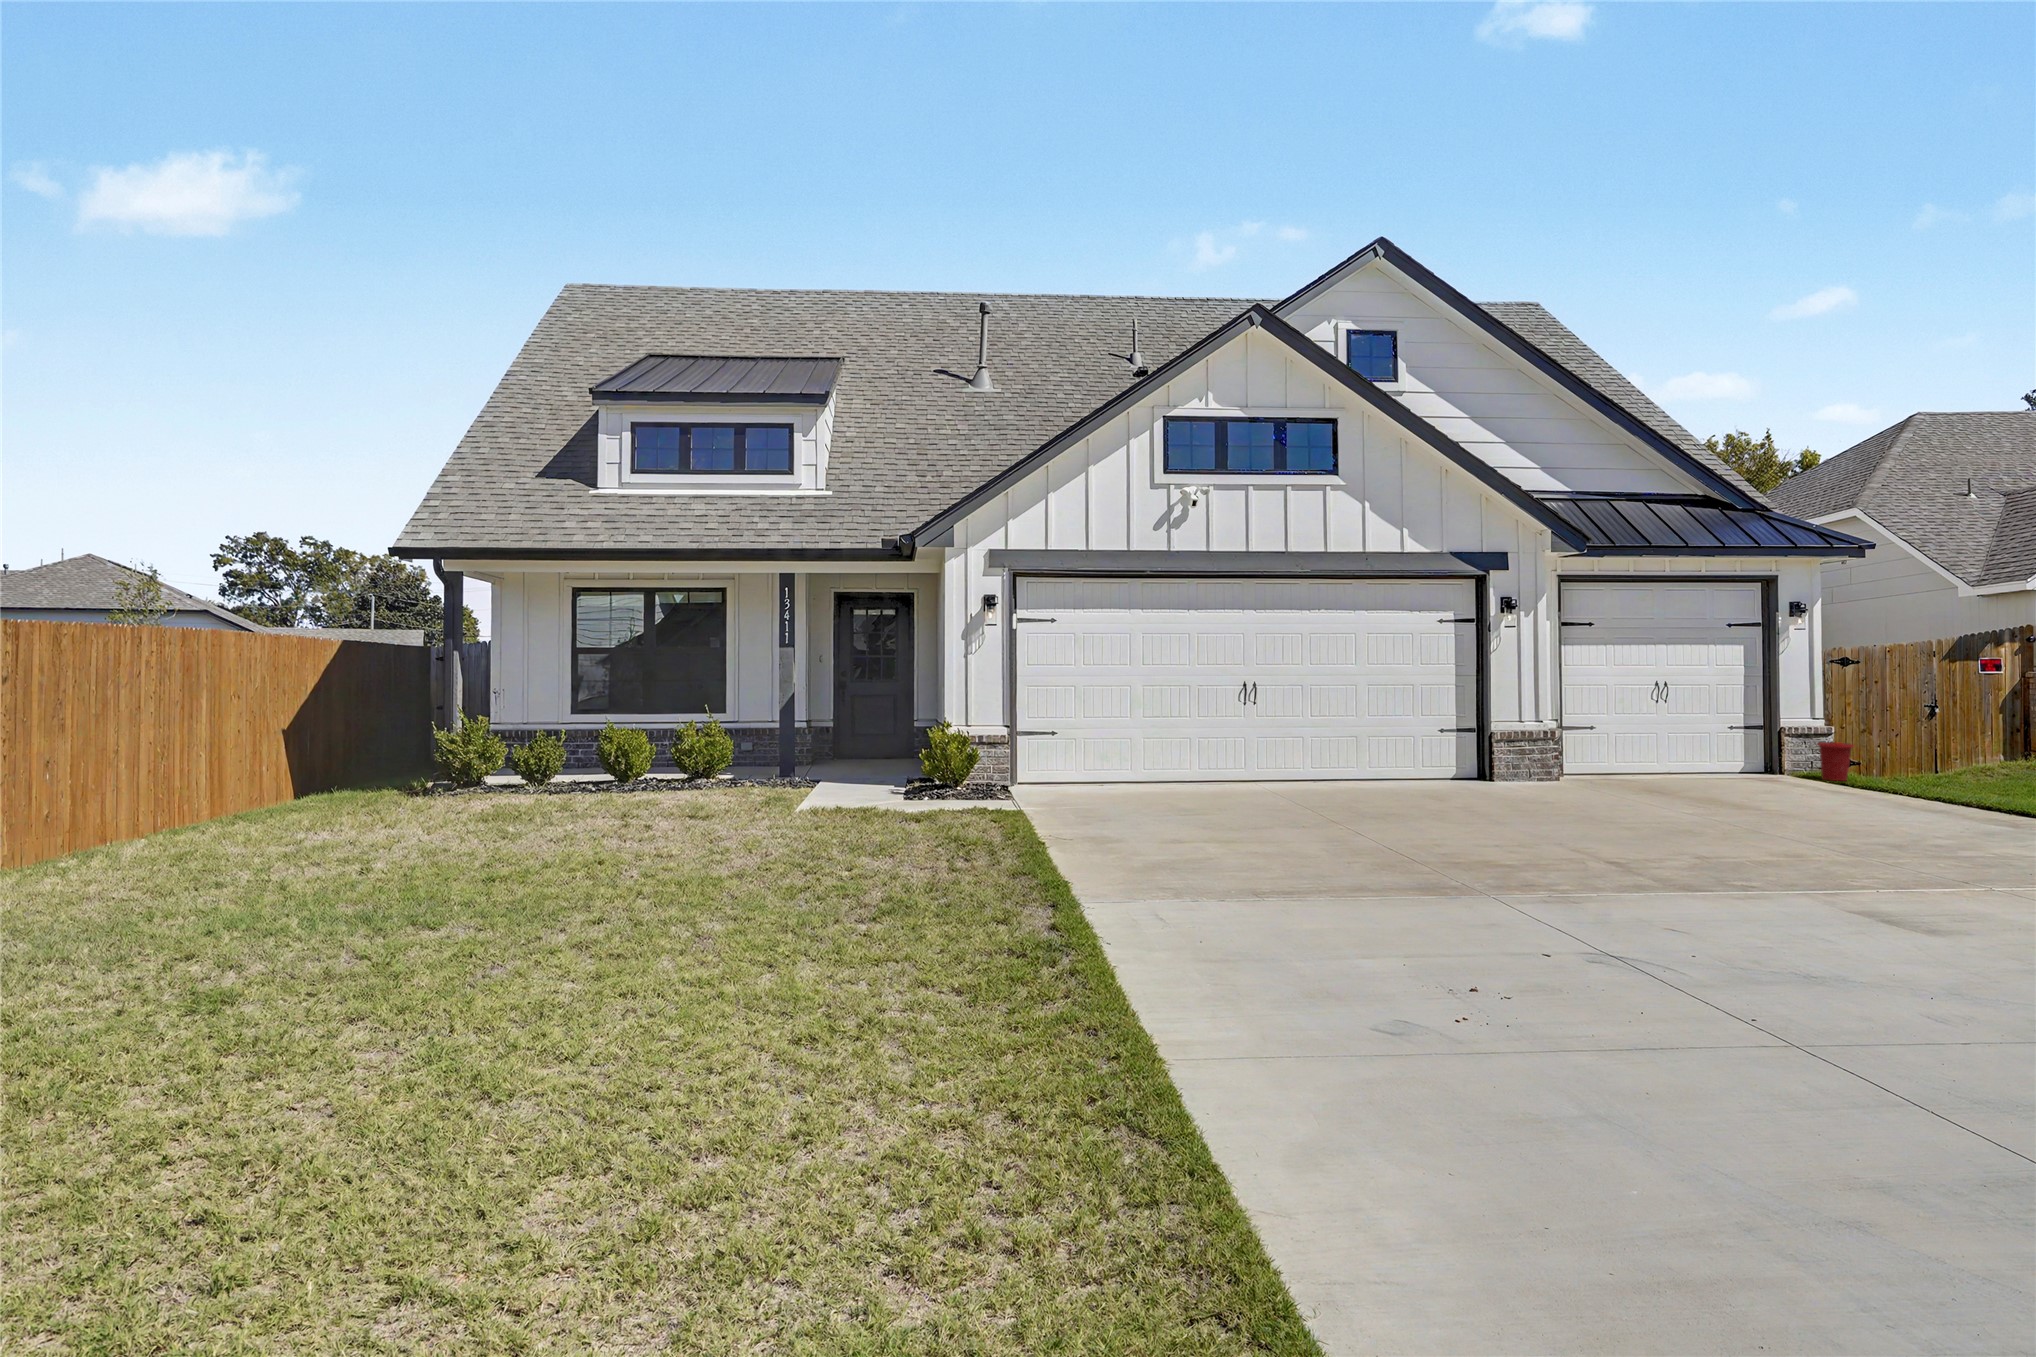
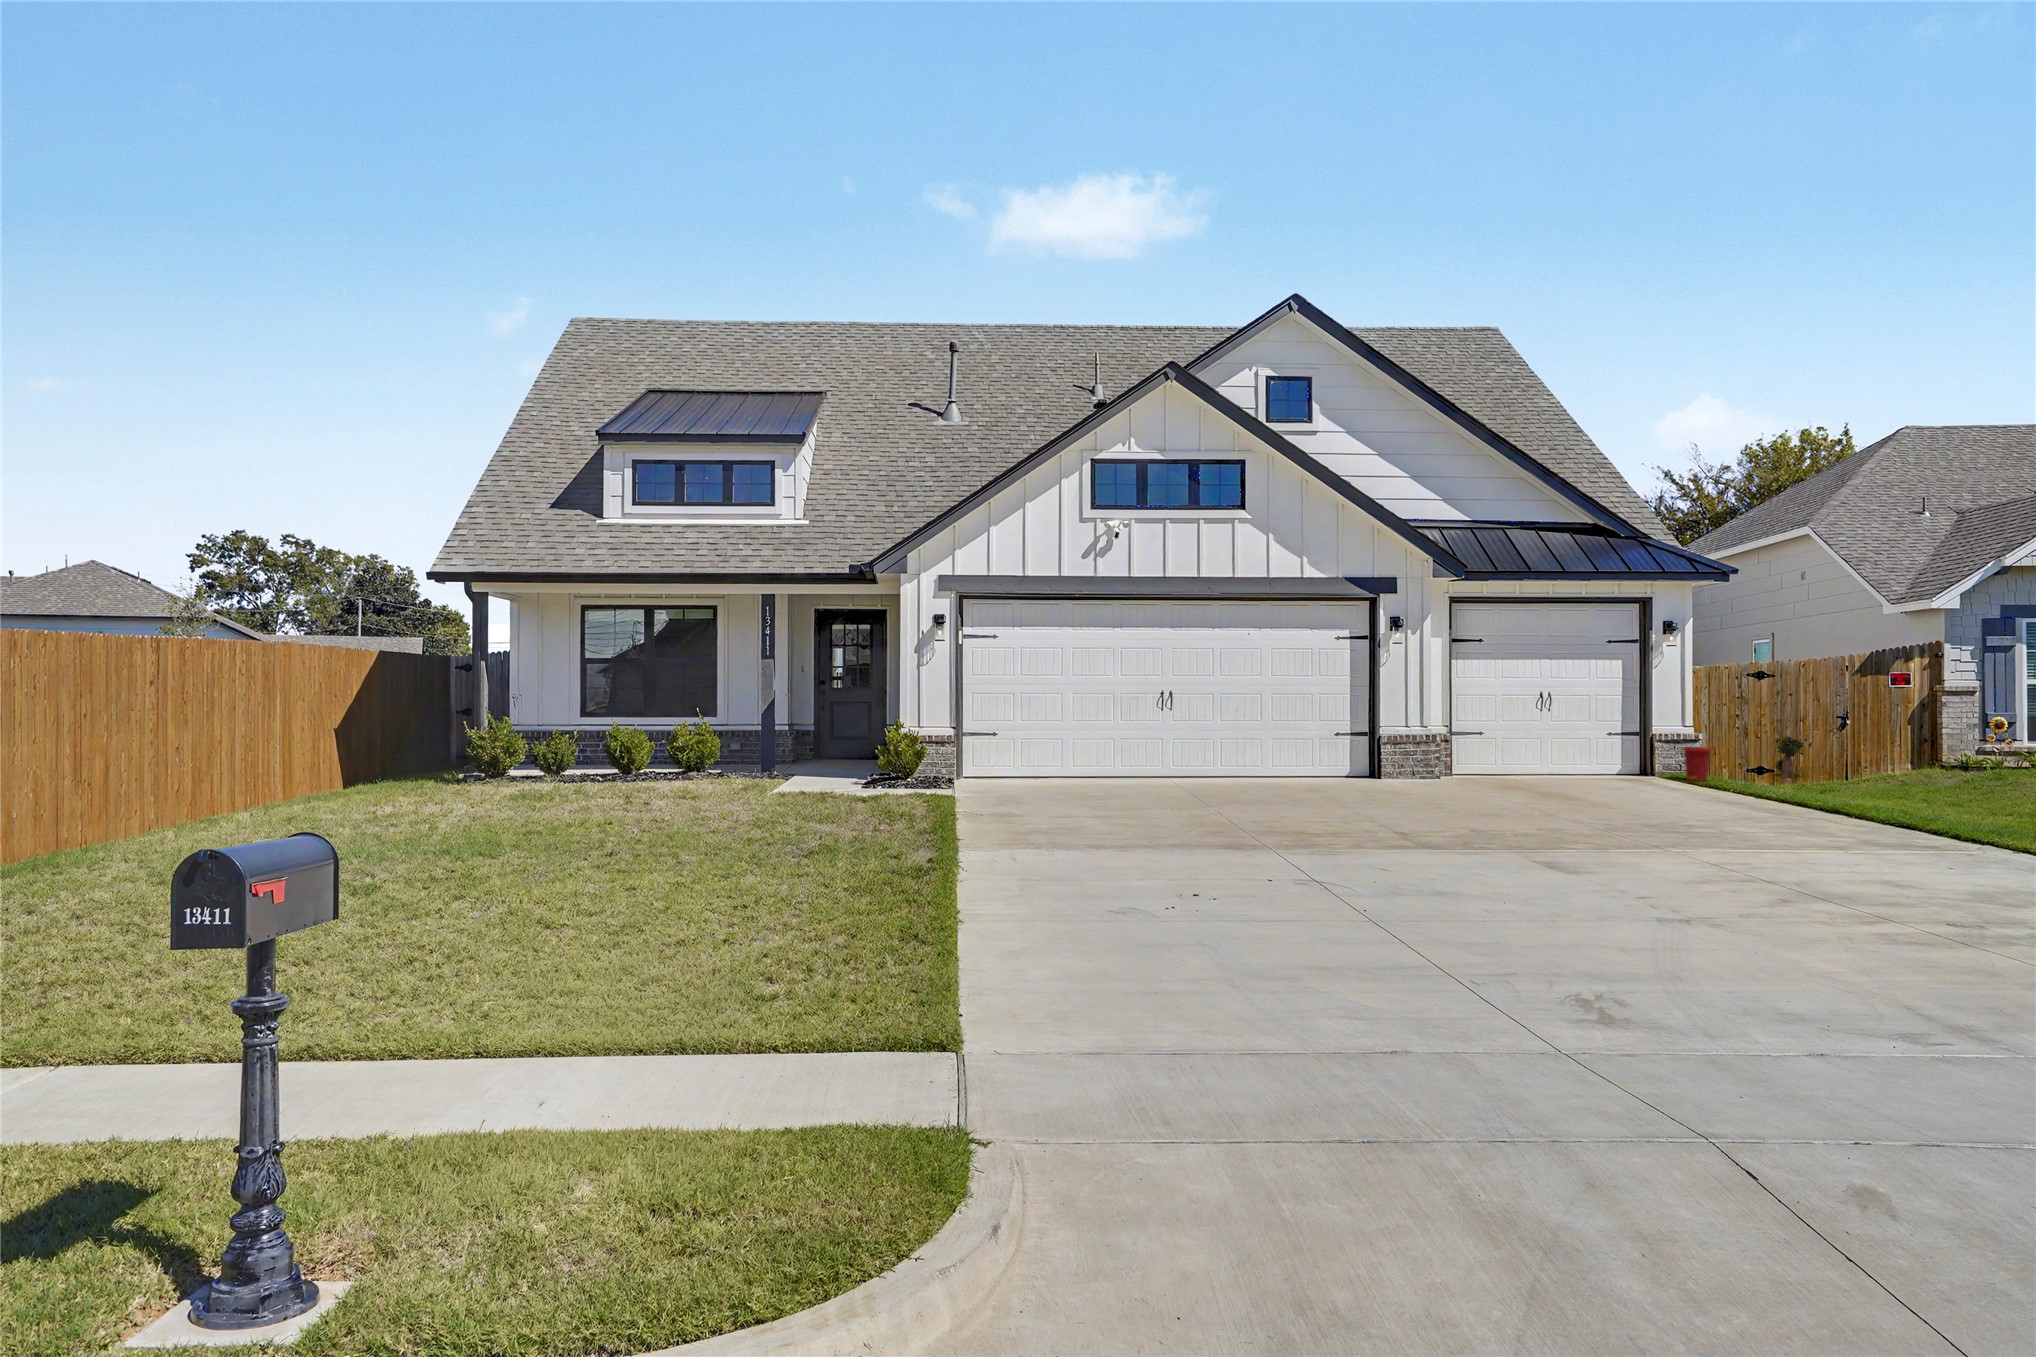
potted plant: none [1902,729,1943,775] -> present [1775,736,1806,778]

